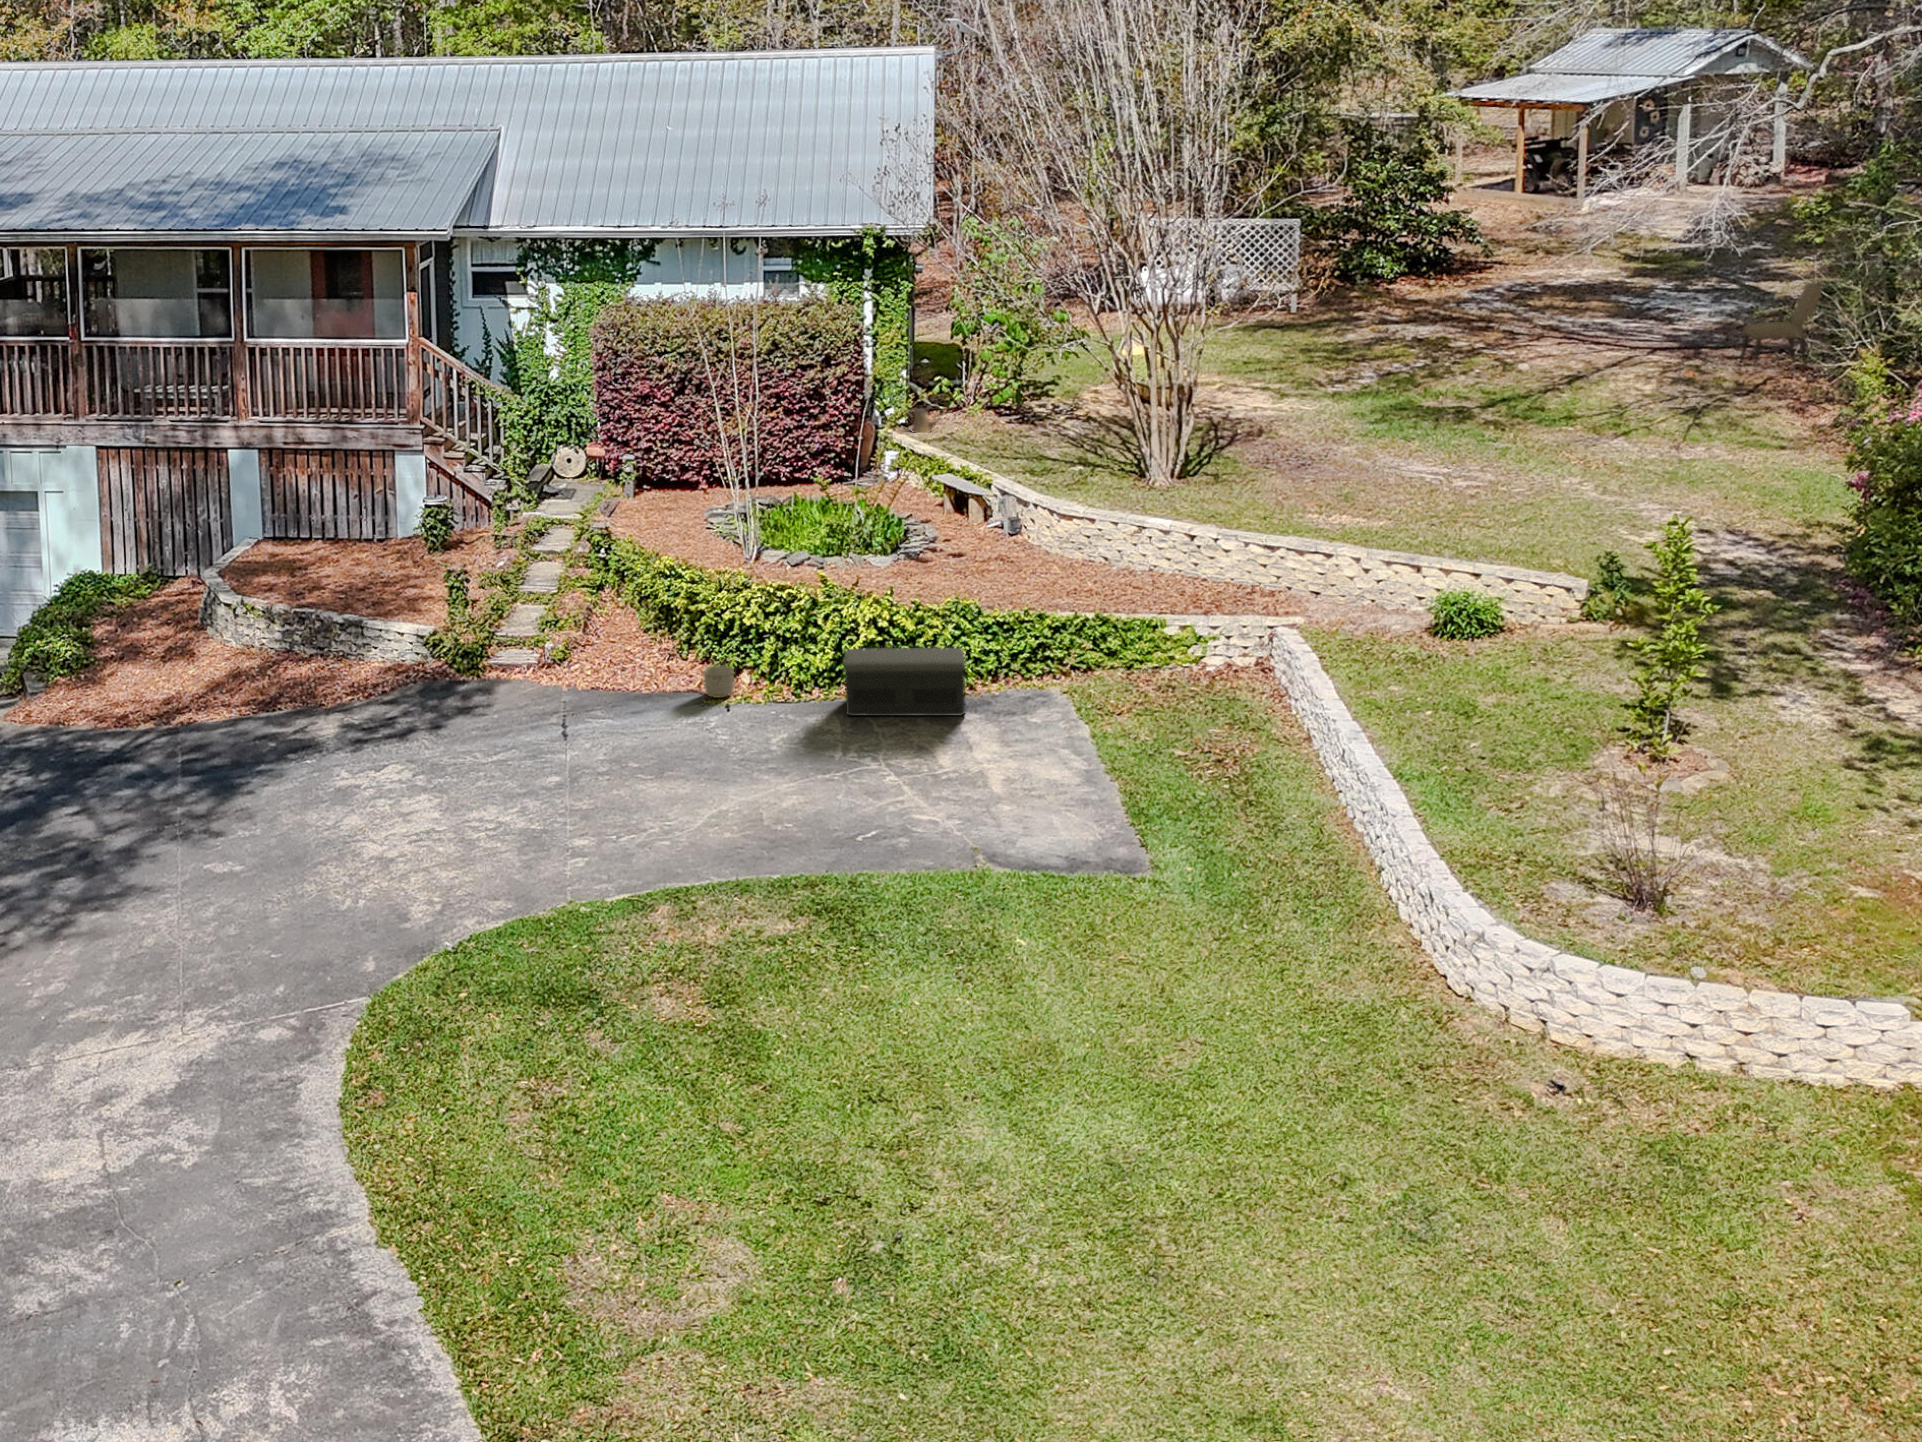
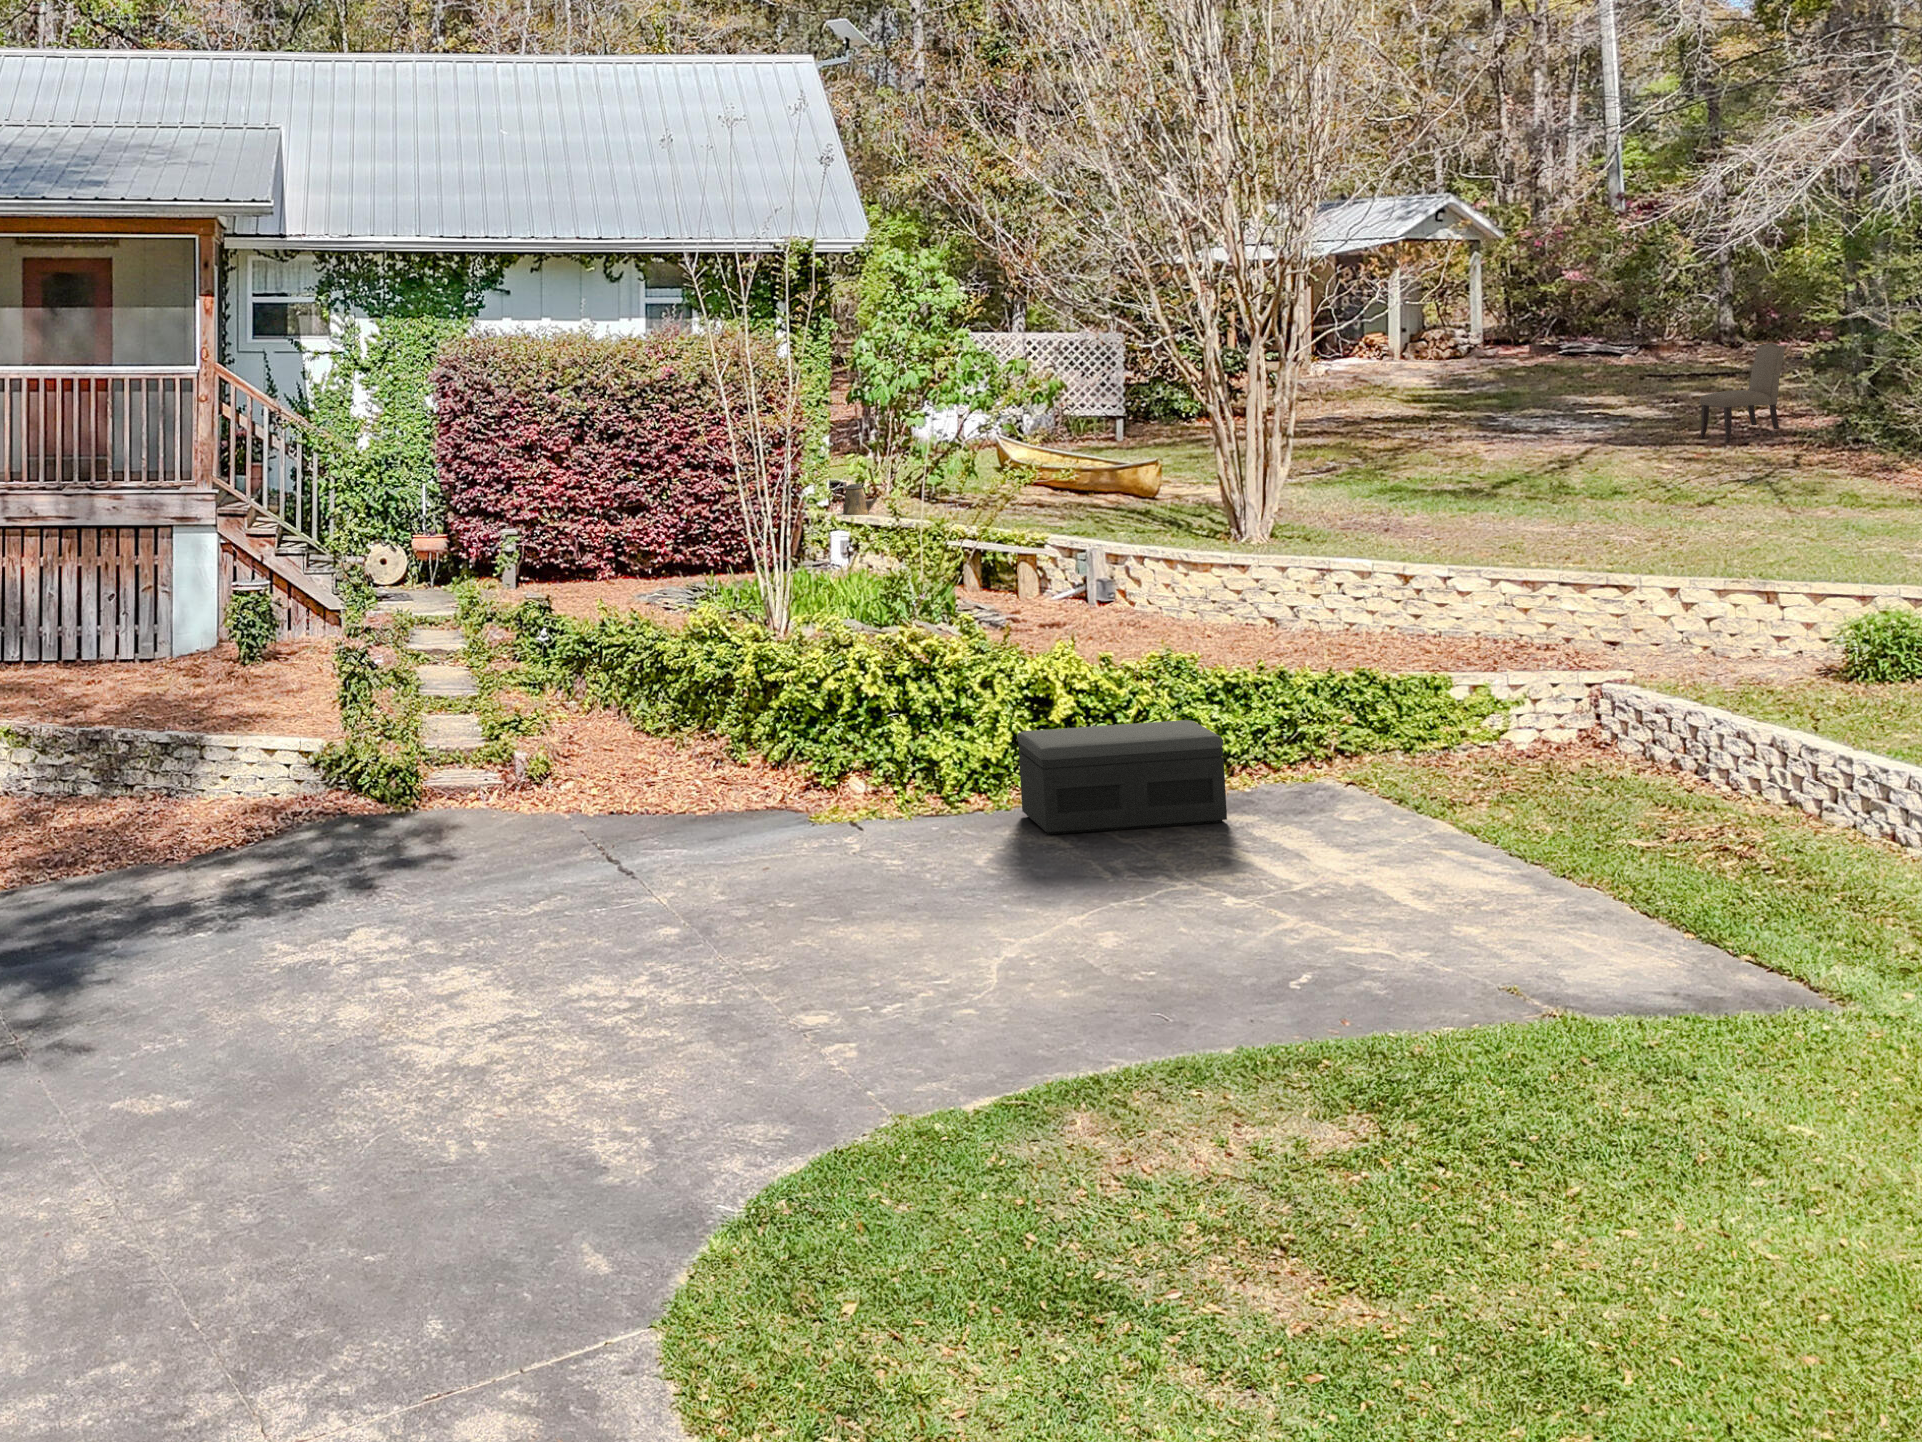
planter: present [703,665,734,698] -> none [789,776,839,827]

